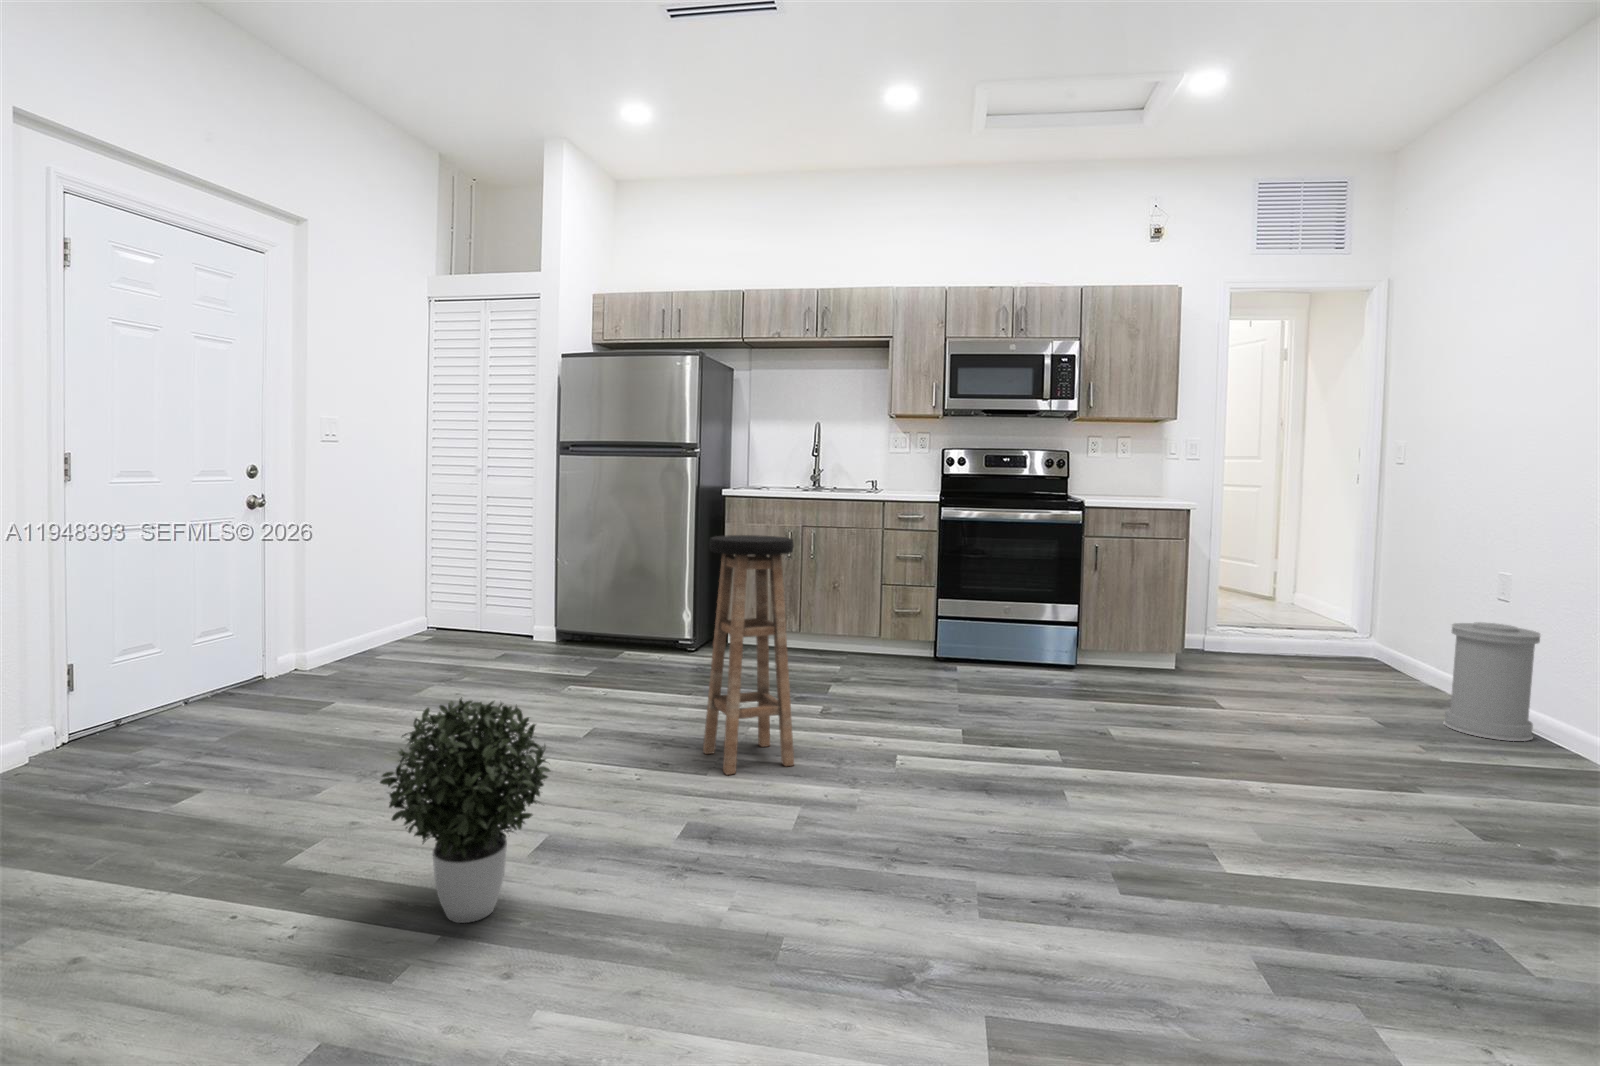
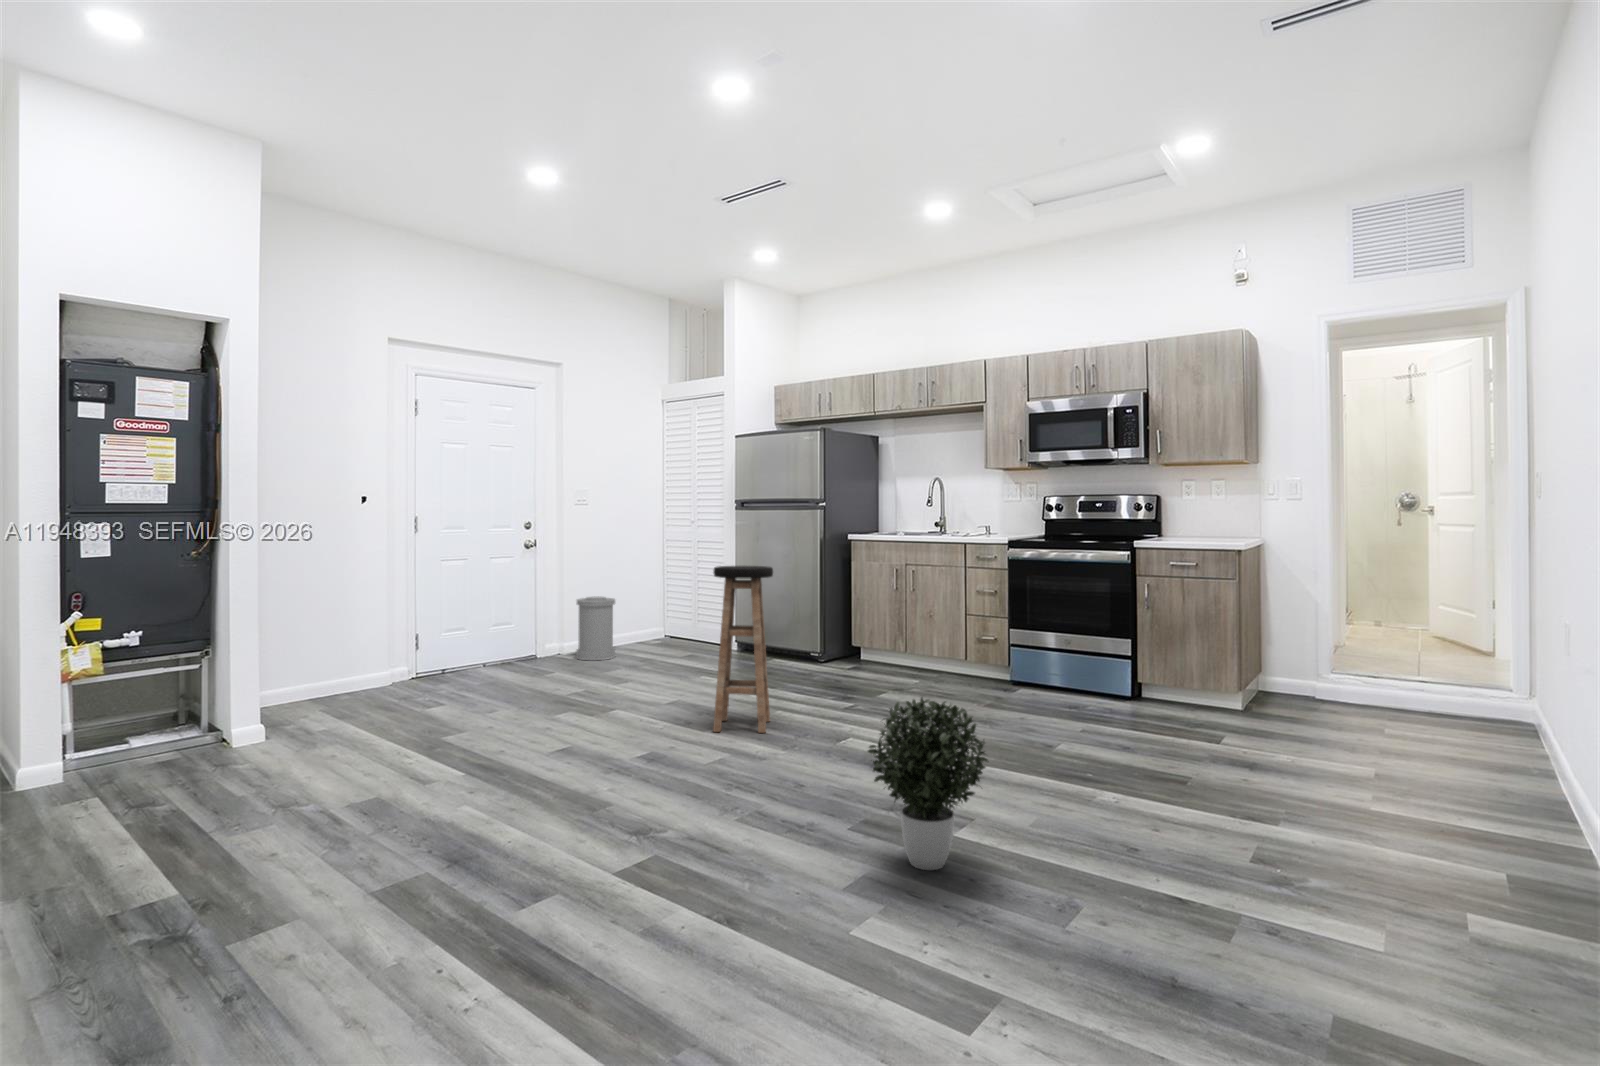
trash can: present [1444,622,1541,741] -> present [576,596,615,660]
potted plant: present [380,697,550,923] -> present [868,698,988,870]

